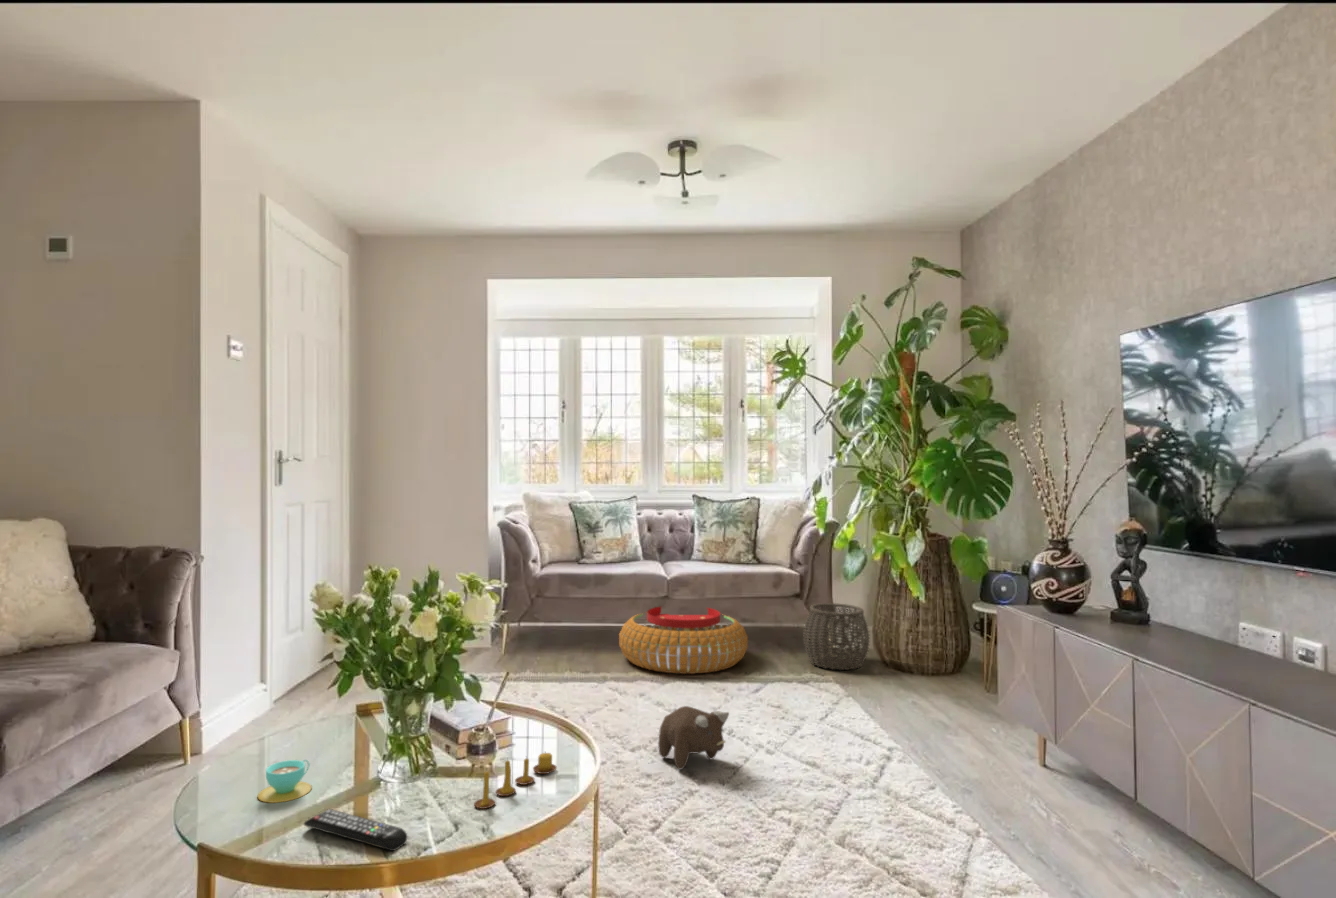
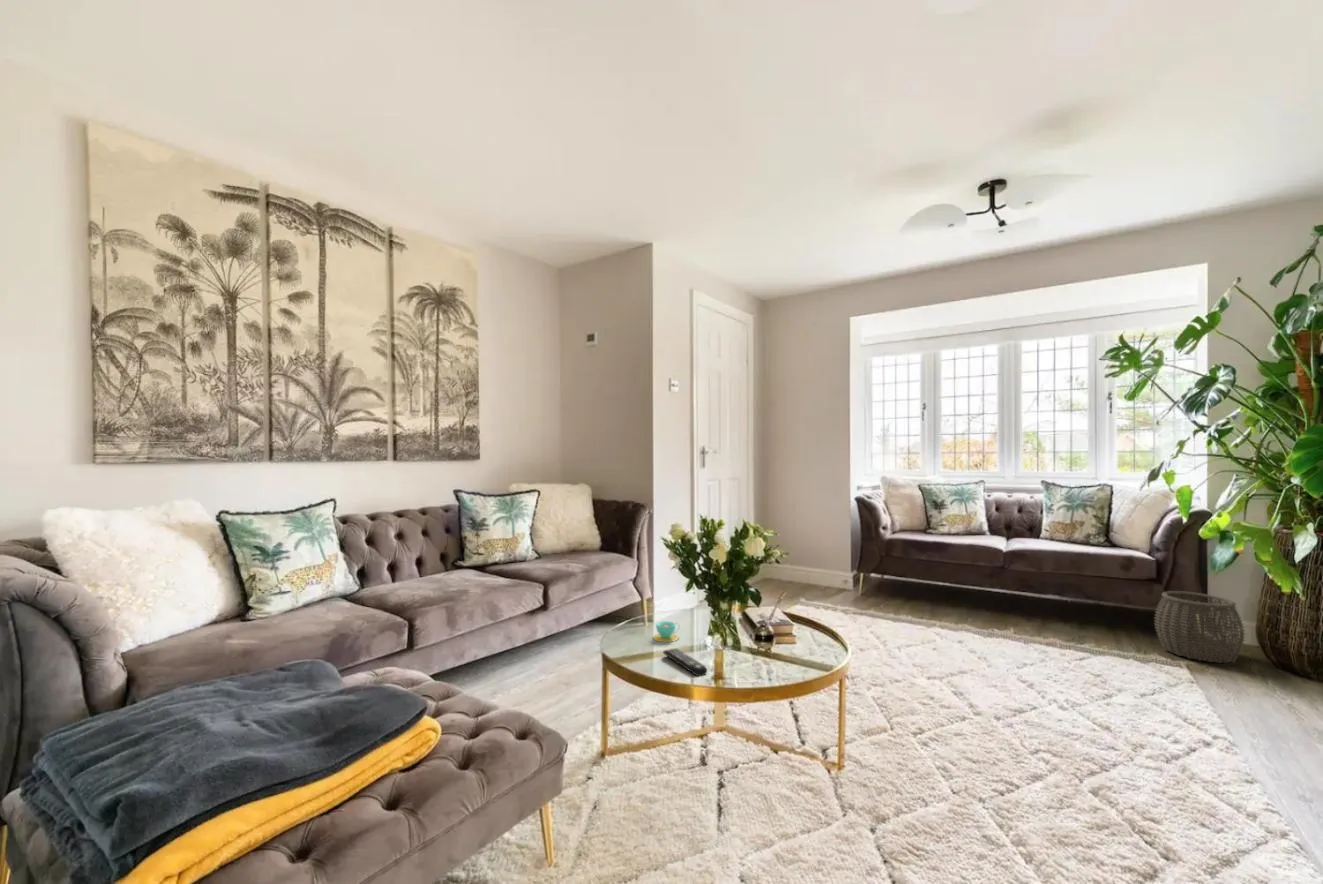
pouf: present [619,607,748,674] -> none [955,575,1087,637]
plush toy: present [658,706,729,769] -> none [949,652,1010,701]
candle: present [474,752,557,809] -> none [753,643,816,670]

